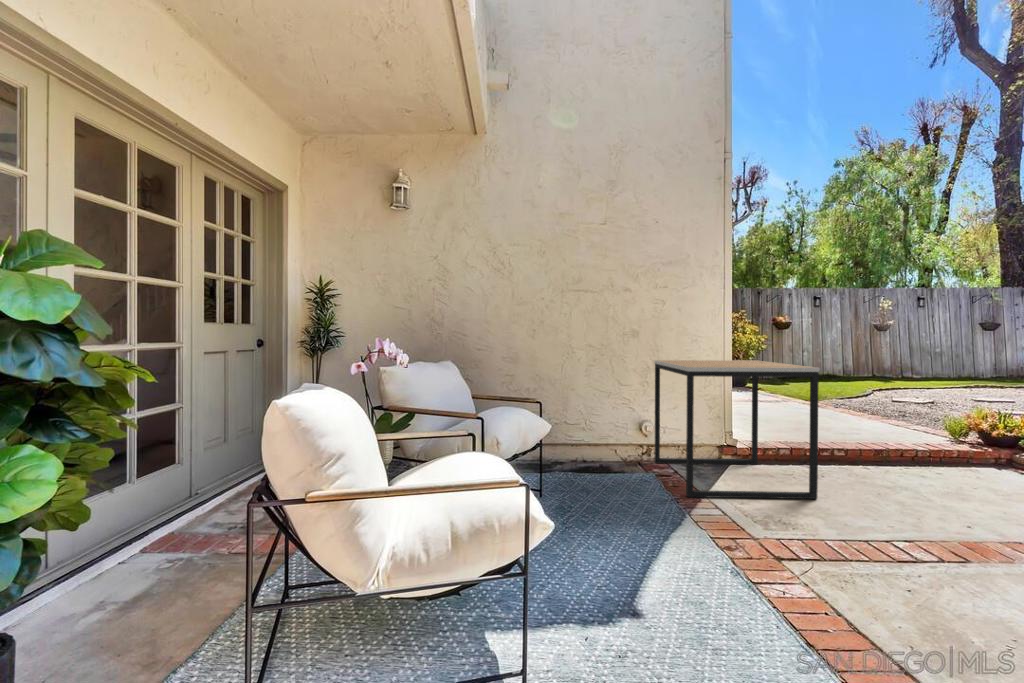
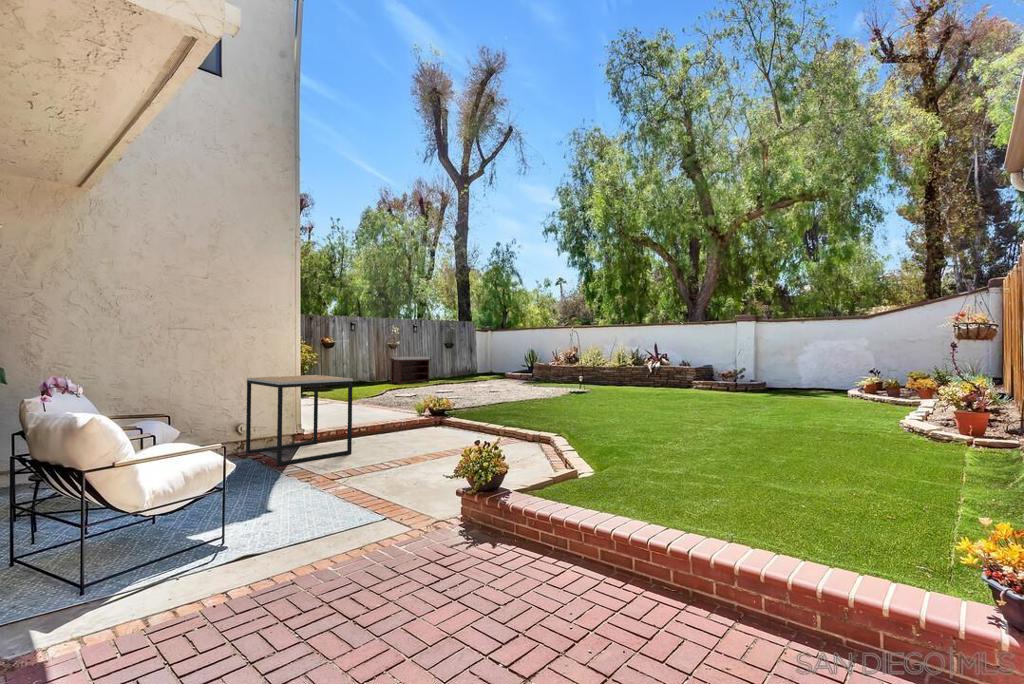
bench: none [875,344,952,382] -> present [390,357,431,385]

